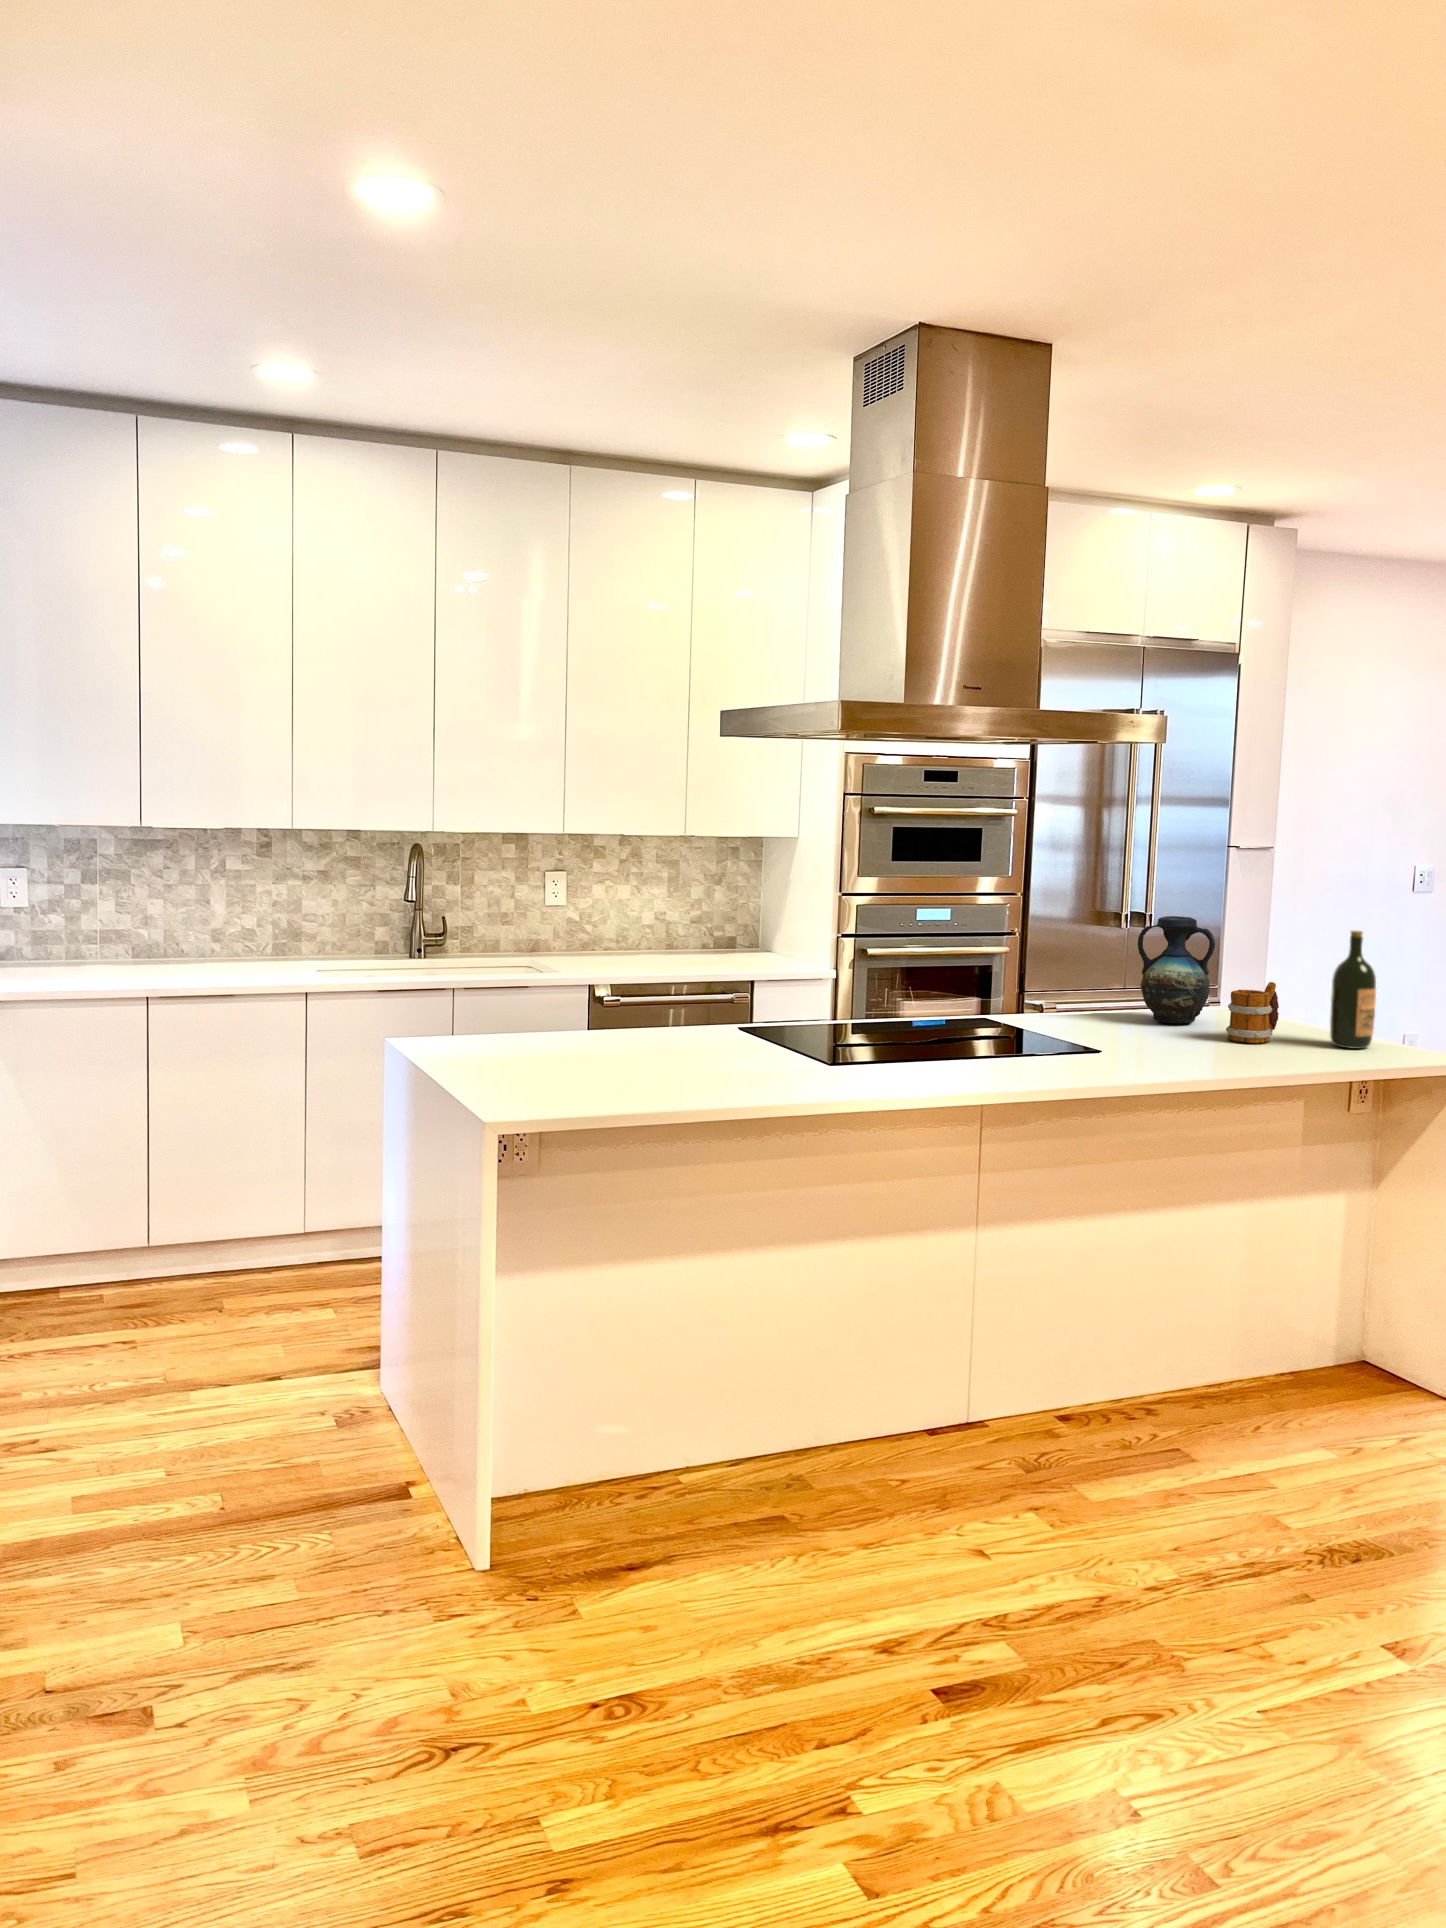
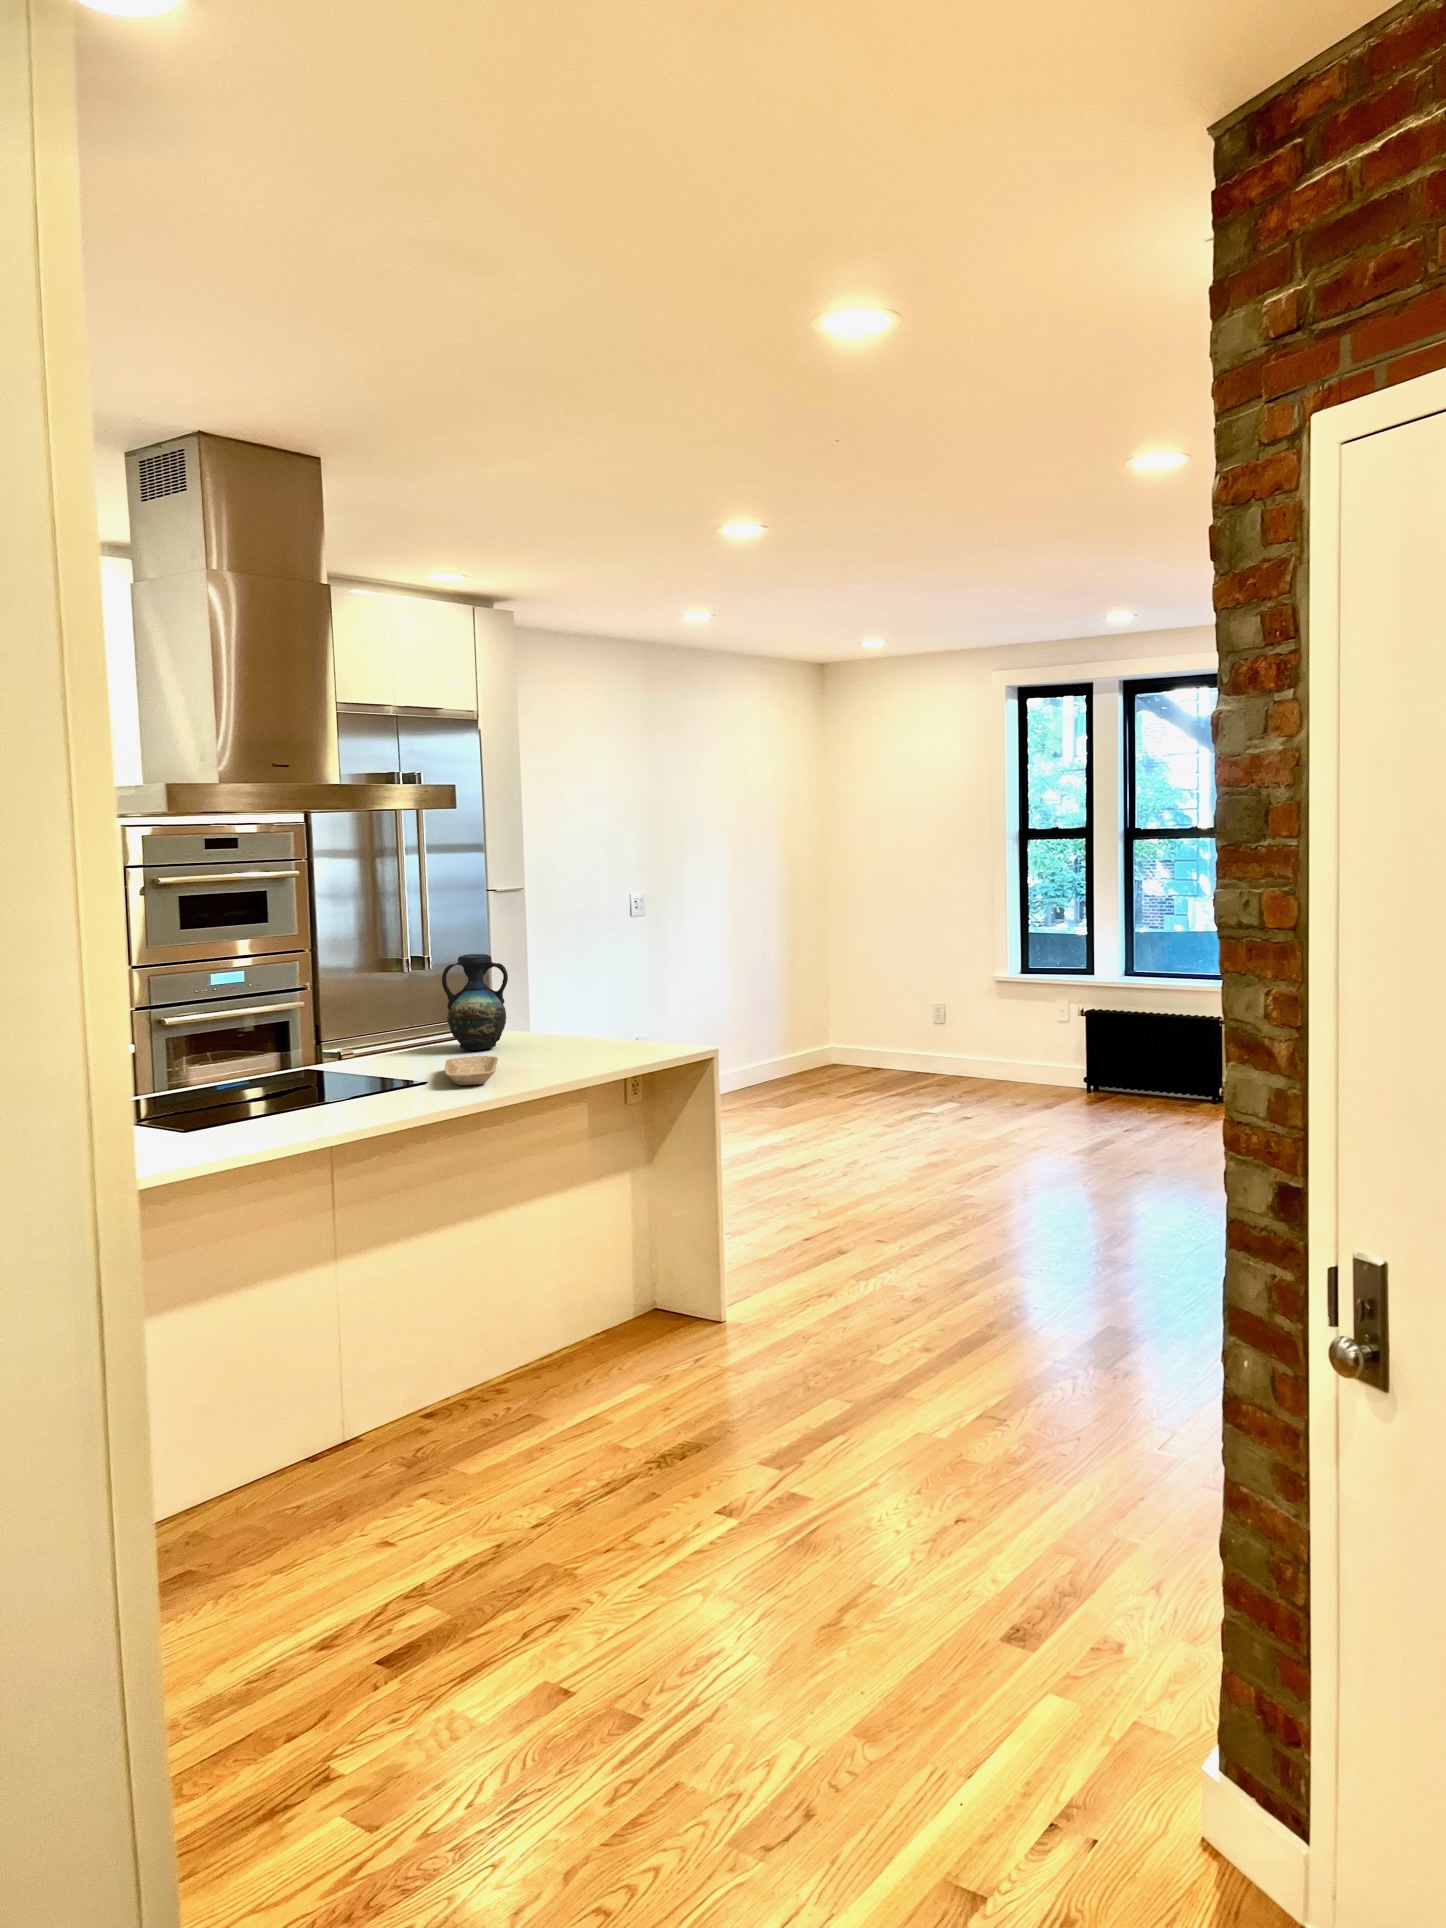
wine bottle: present [1330,931,1376,1049] -> none [607,955,641,1053]
mug: present [1226,982,1279,1043] -> none [526,1004,567,1058]
tray: none [1117,1031,1186,1064] -> present [445,1056,498,1085]

